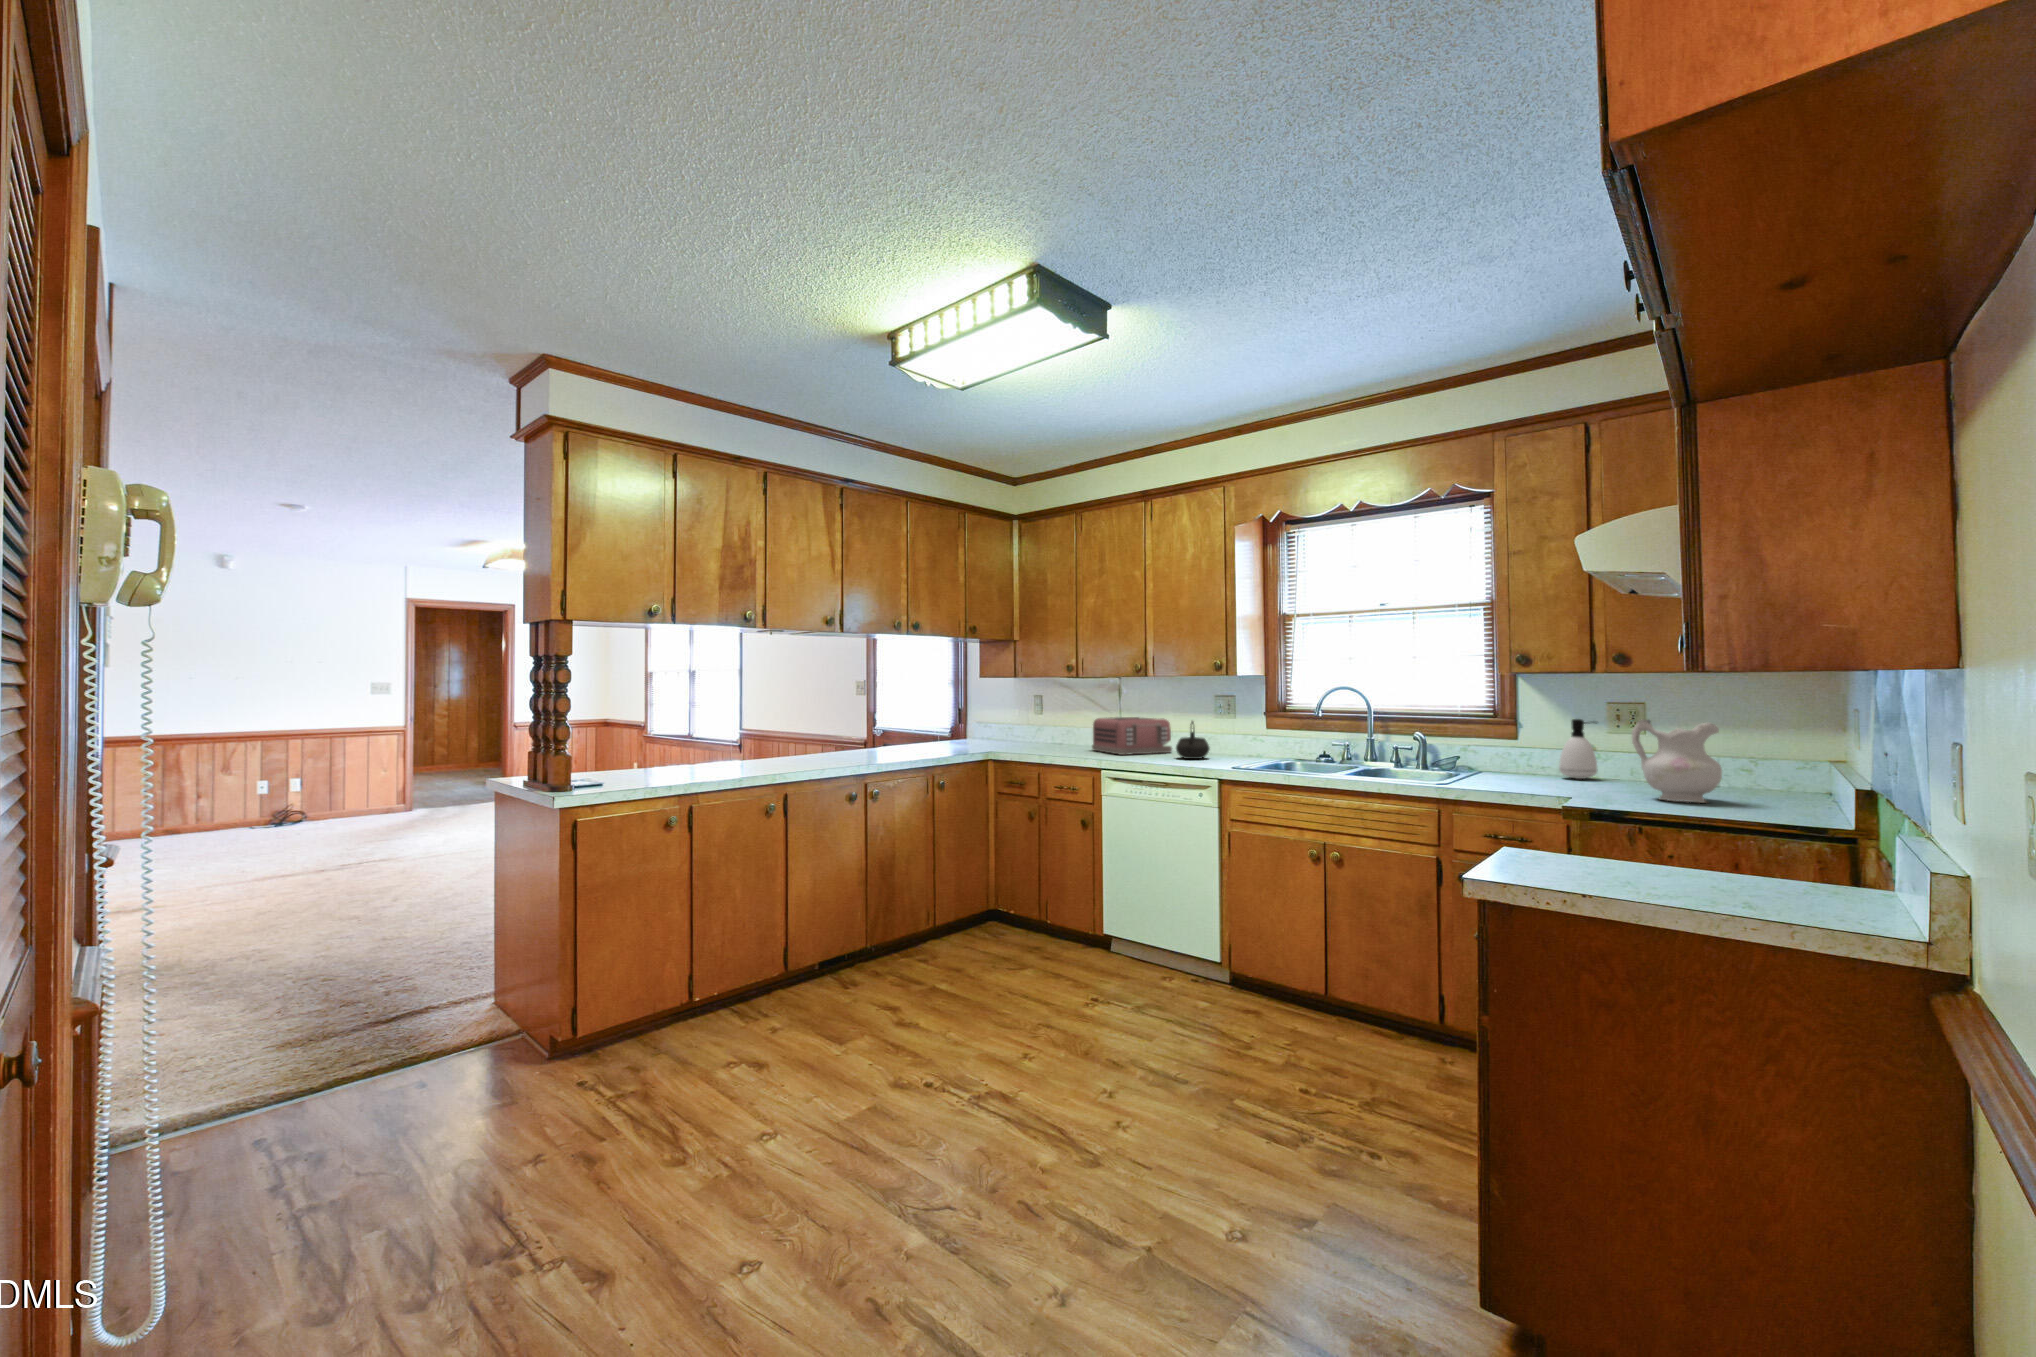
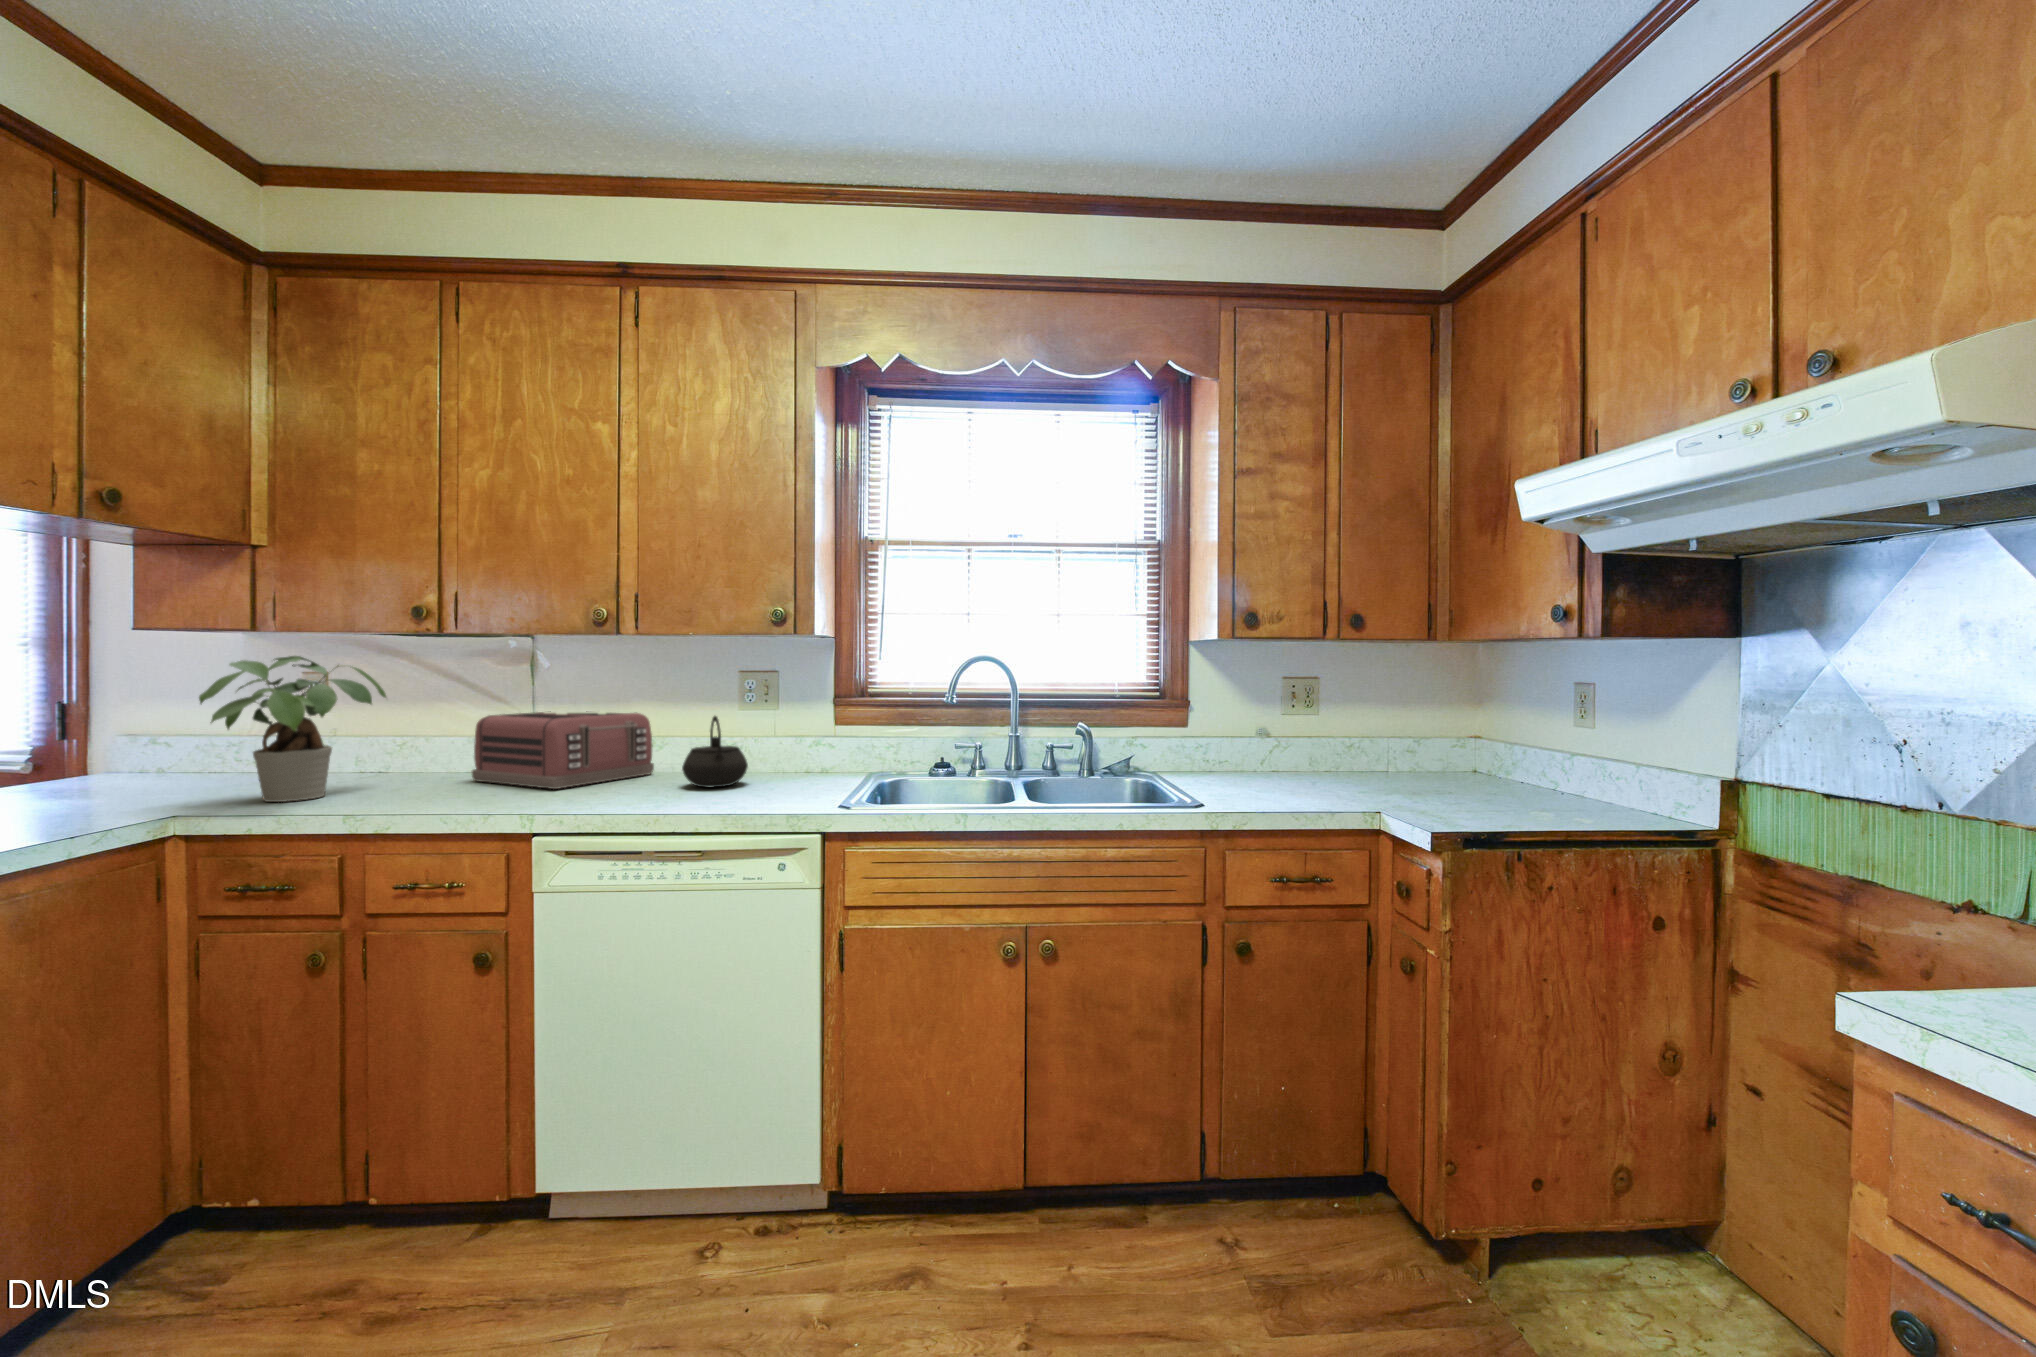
potted plant: none [998,689,1060,752] -> present [199,656,386,802]
soap dispenser: present [1559,719,1597,779] -> none [1252,700,1294,776]
ceramic pitcher: present [1632,719,1722,803] -> none [1433,700,1528,808]

